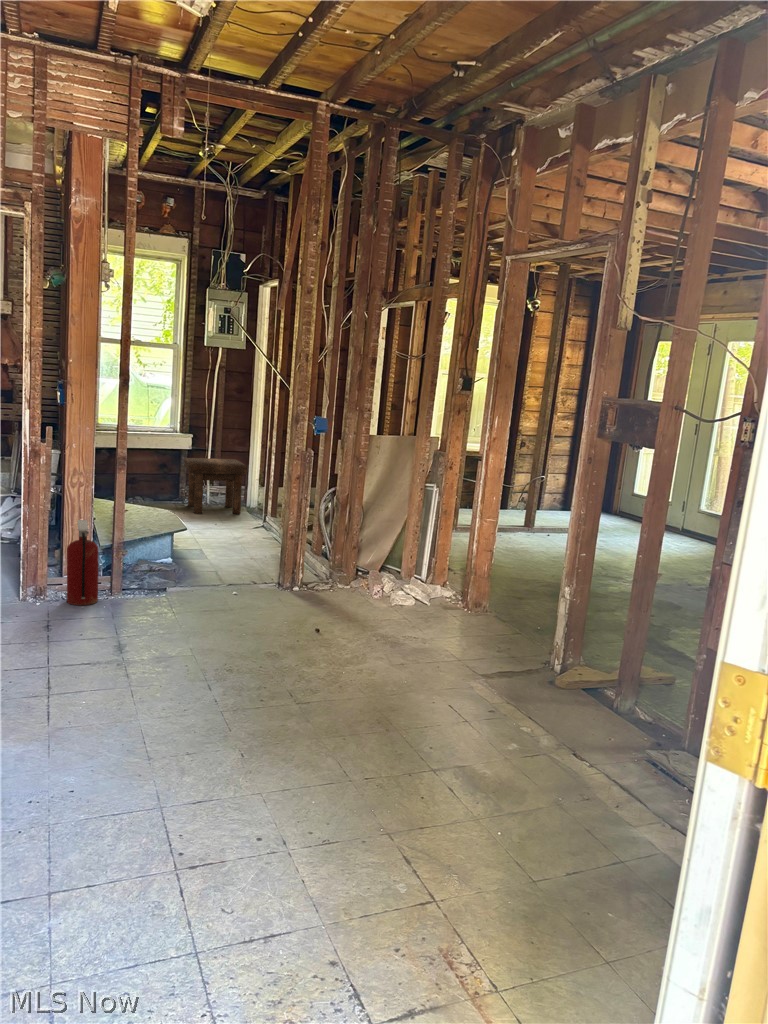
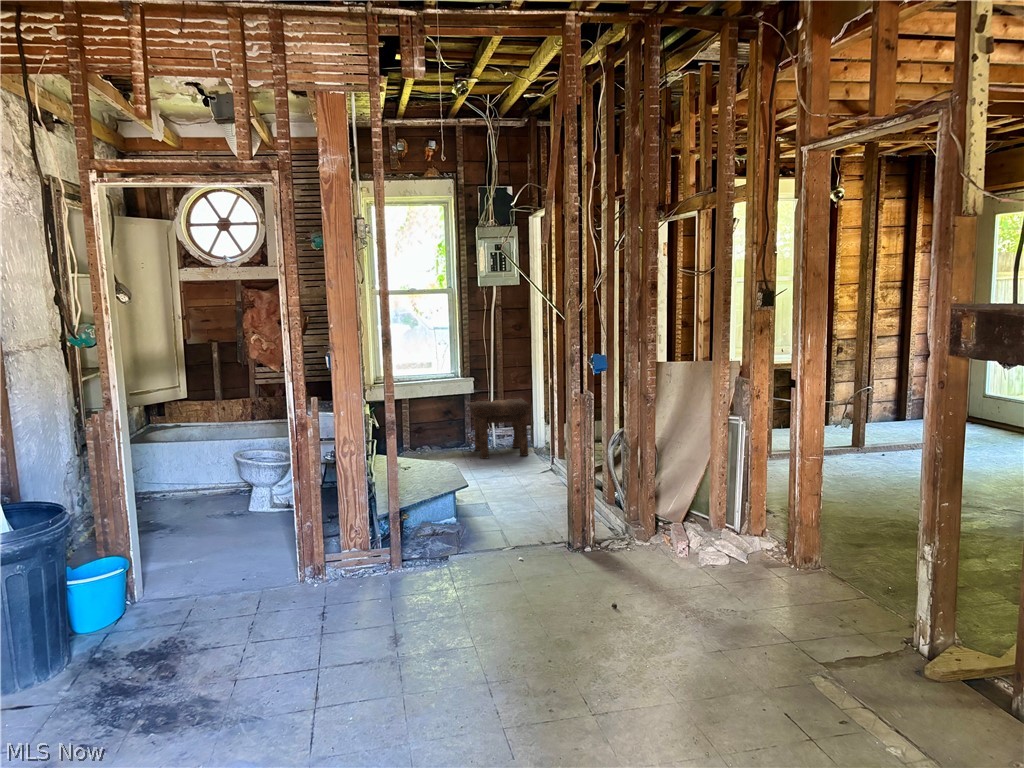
fire extinguisher: present [67,520,99,605] -> none [338,491,374,585]

